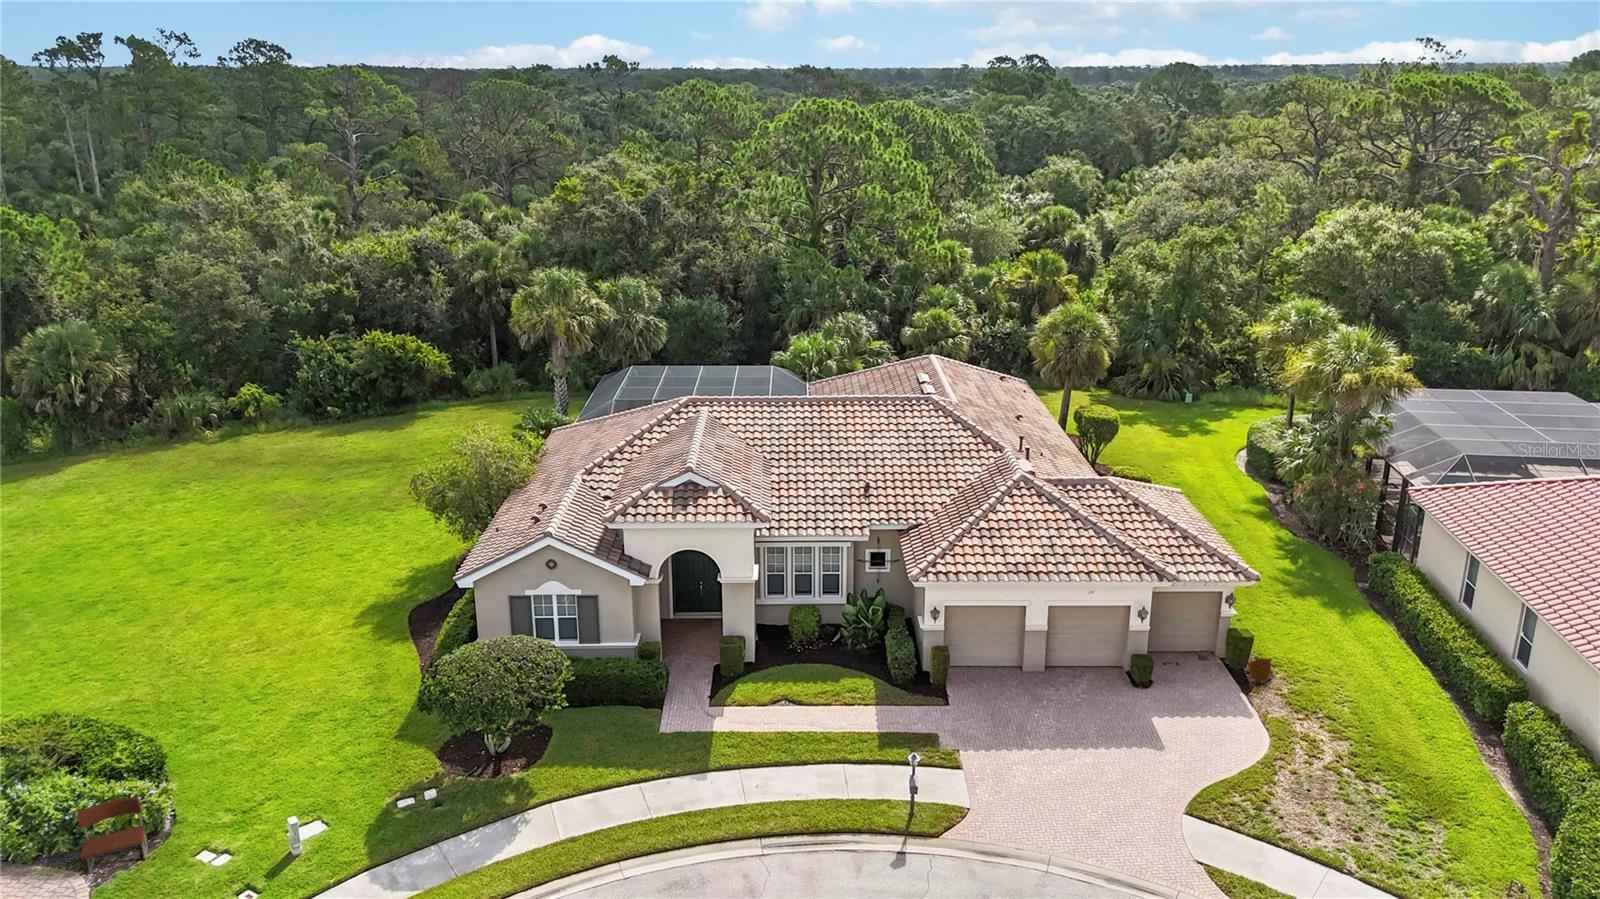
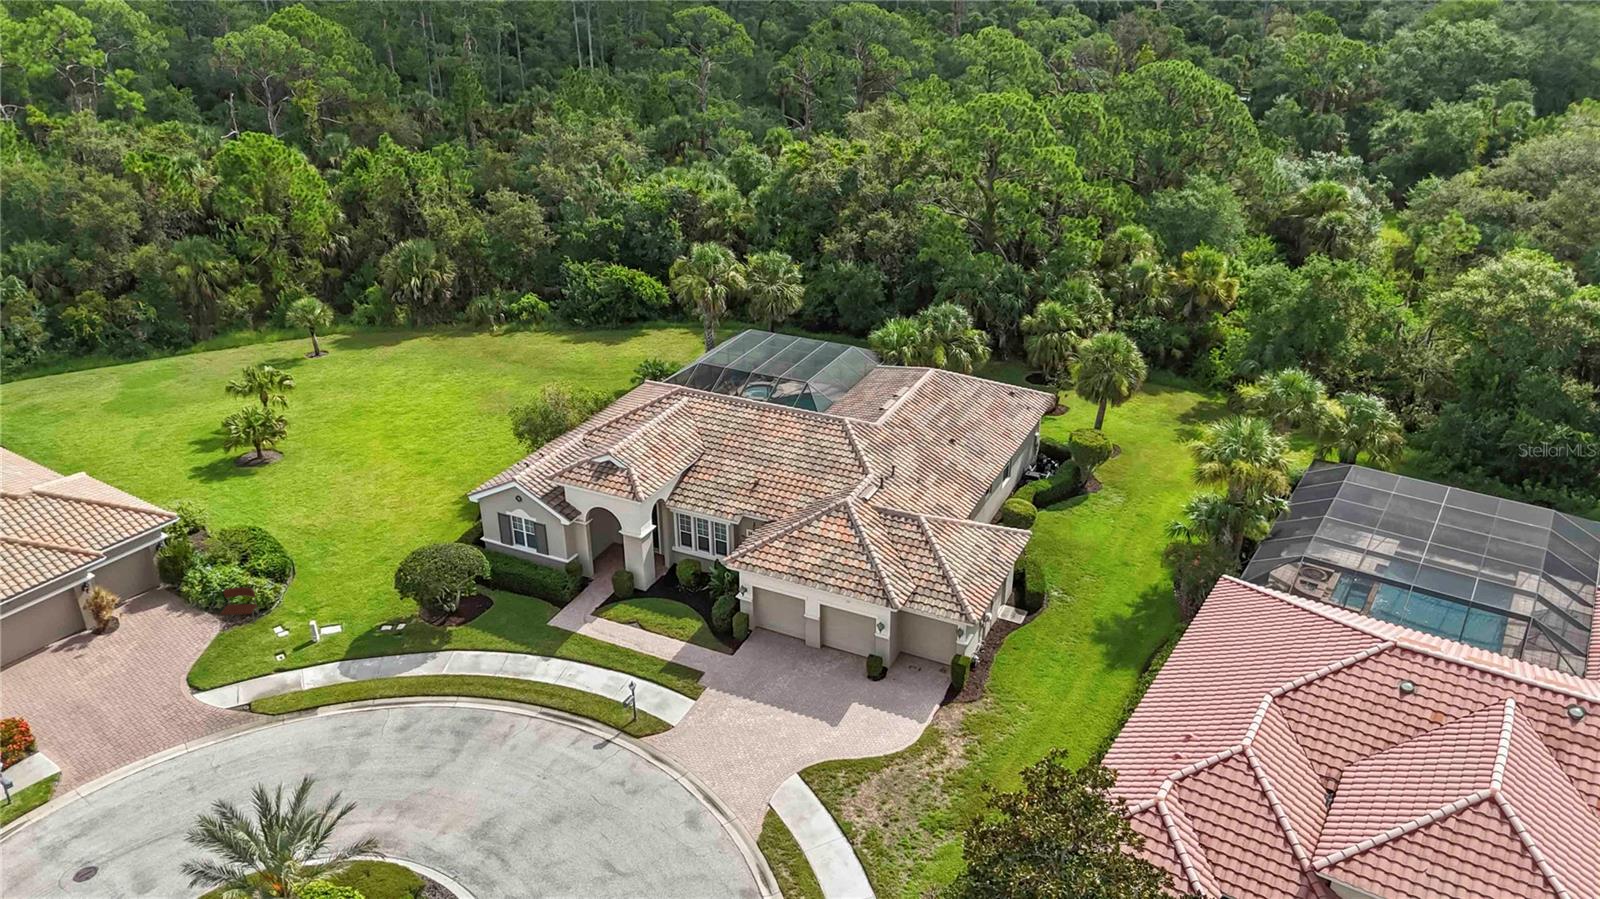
lounge chair: present [1248,657,1272,687] -> none [959,681,984,707]

